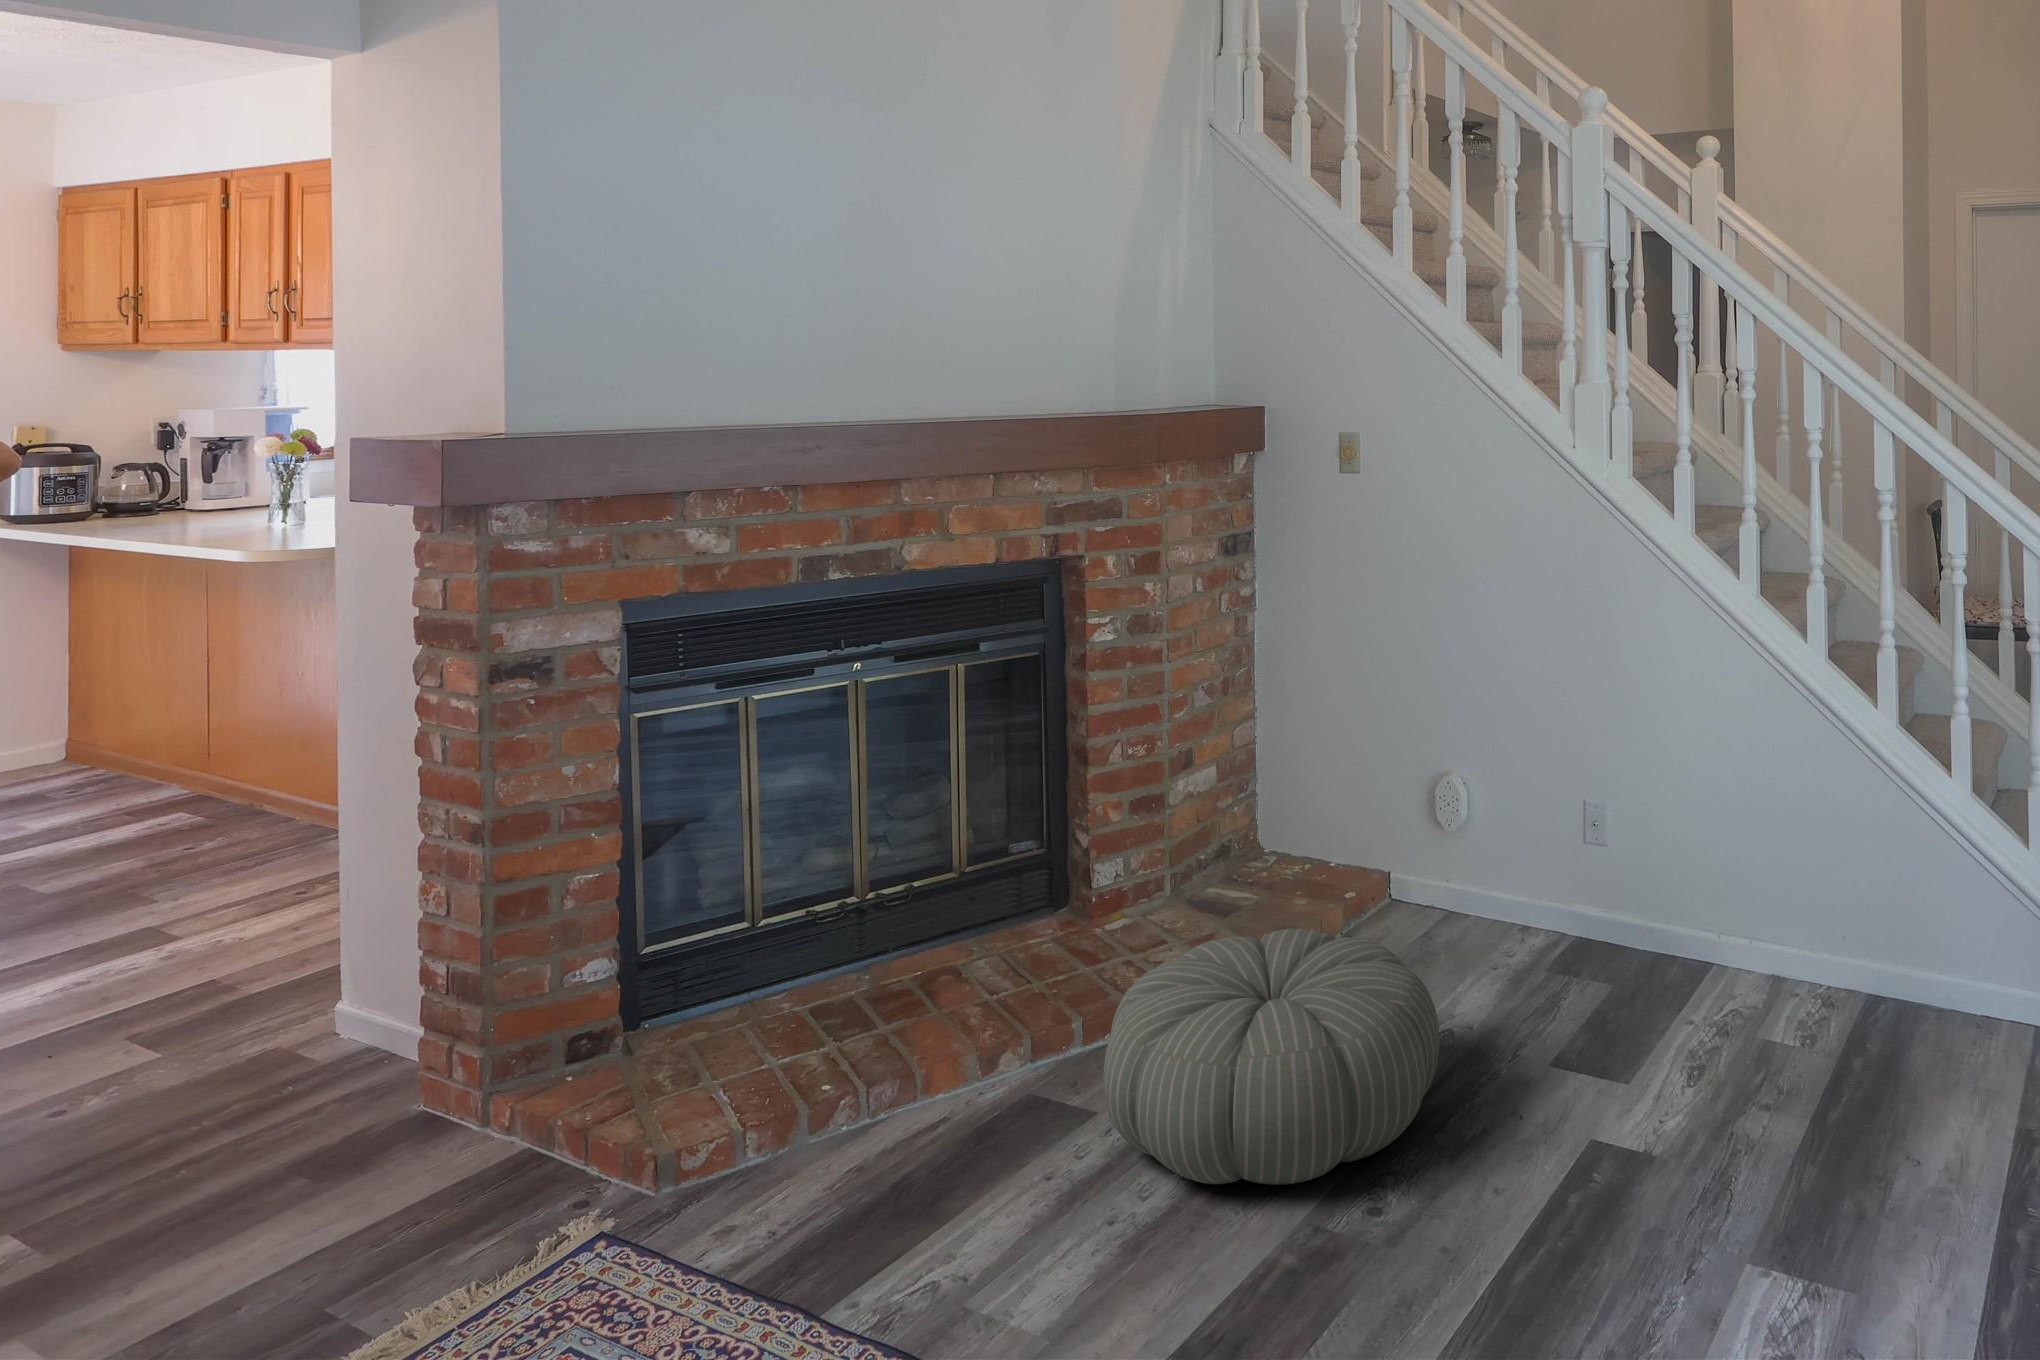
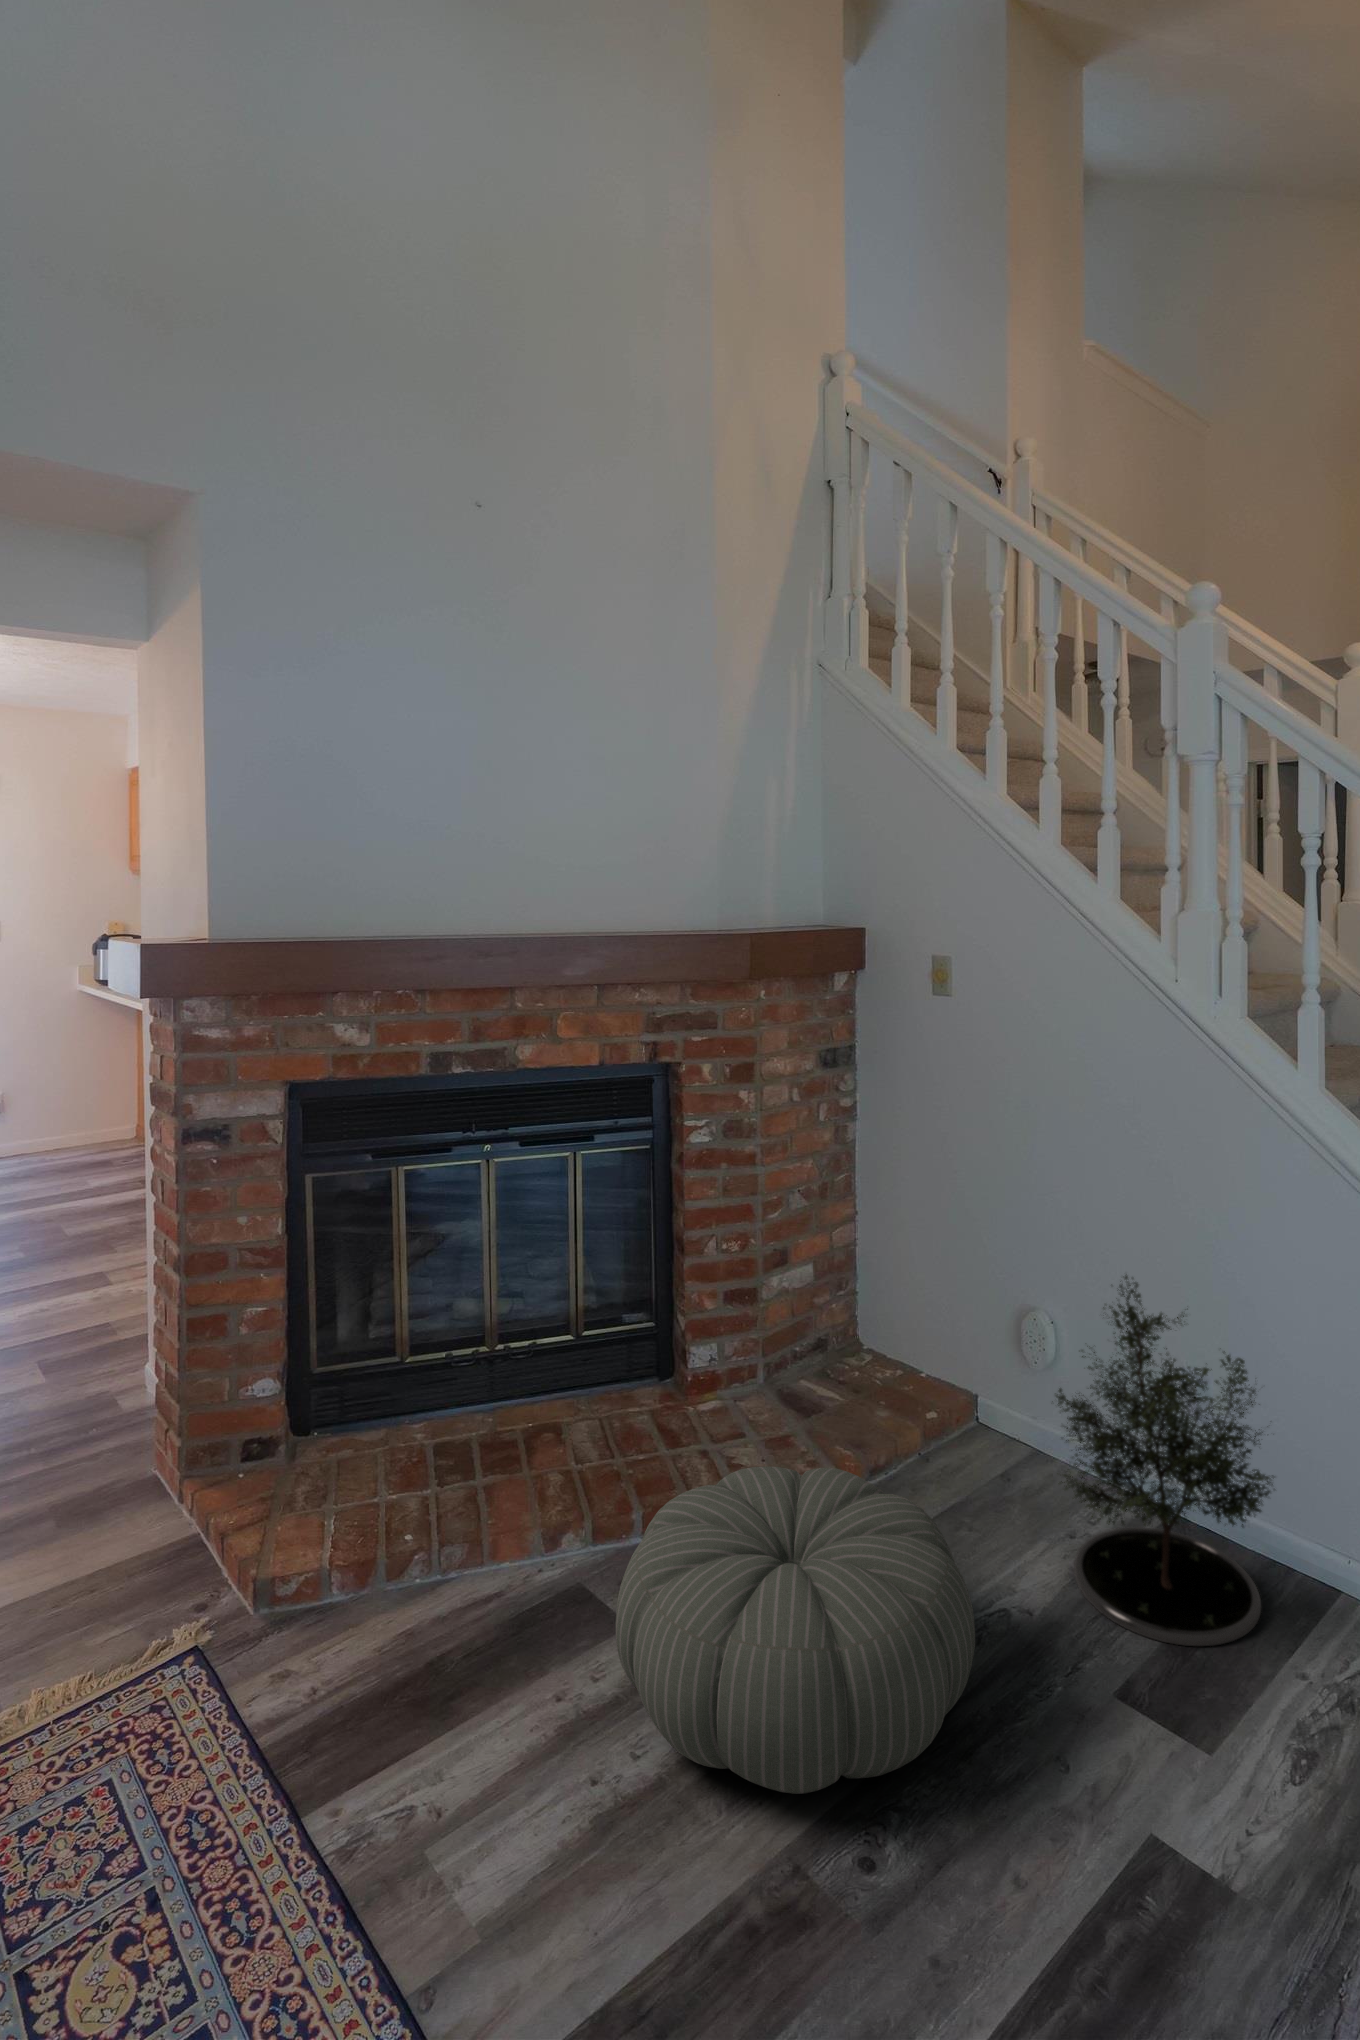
potted tree: none [1484,711,1668,1026] -> present [1056,1274,1273,1646]

